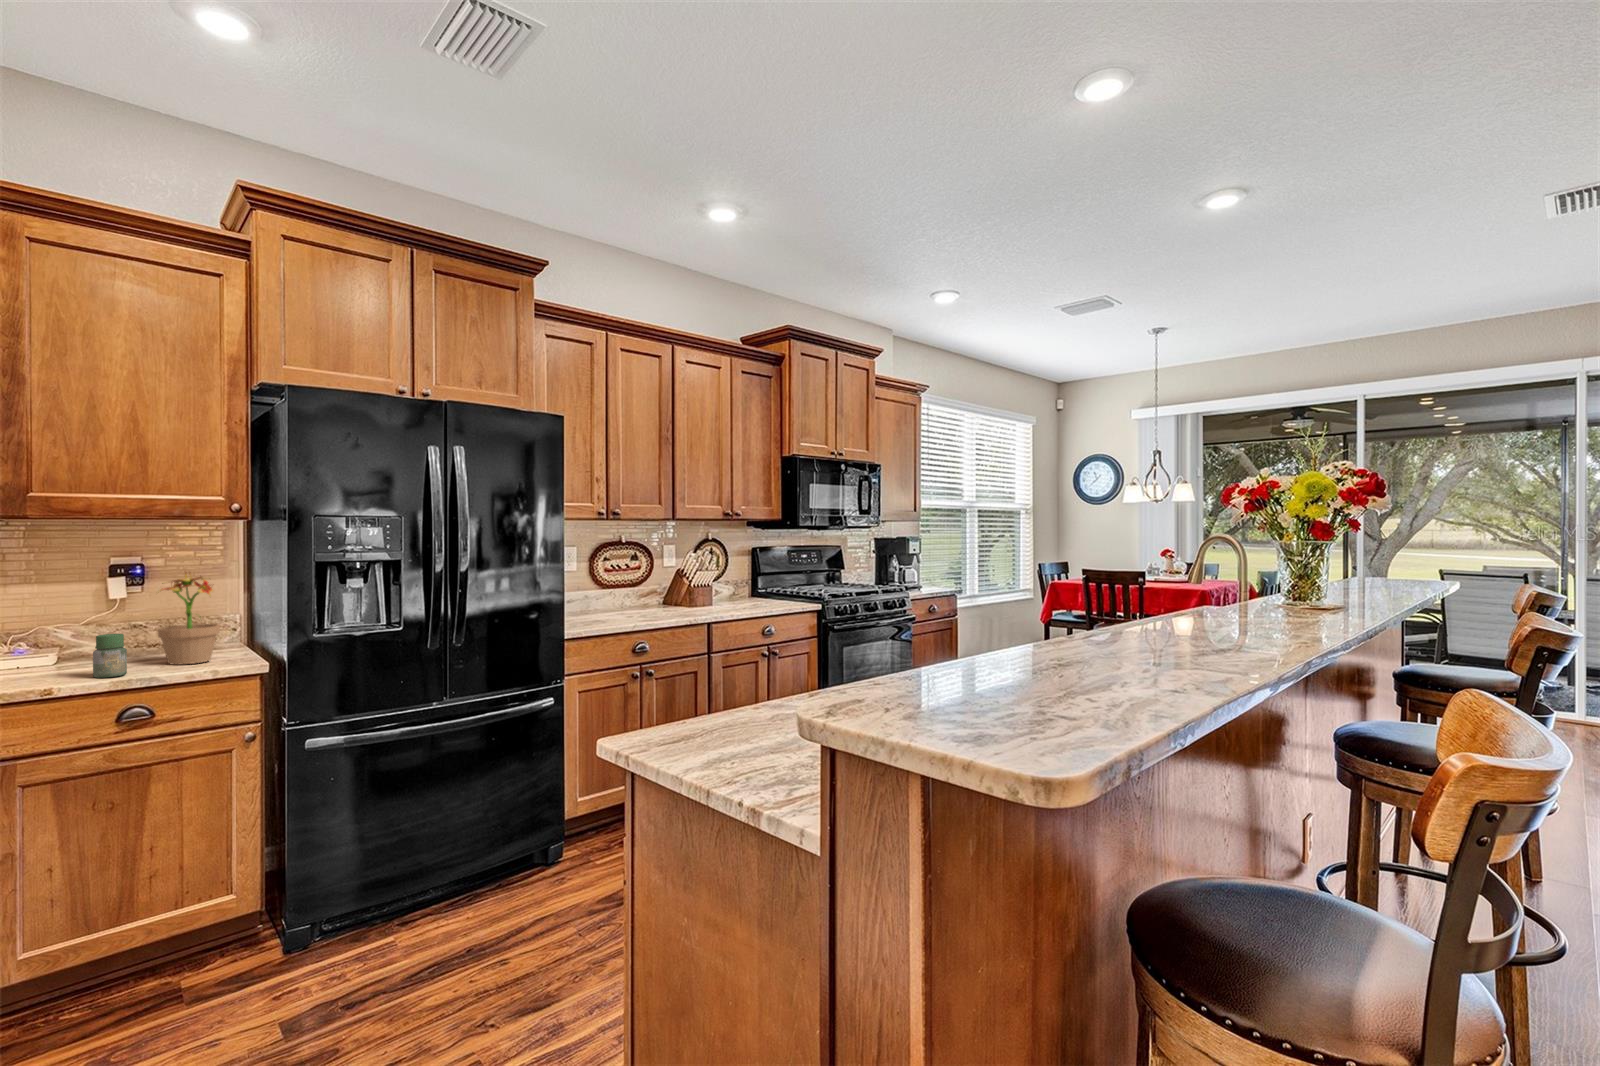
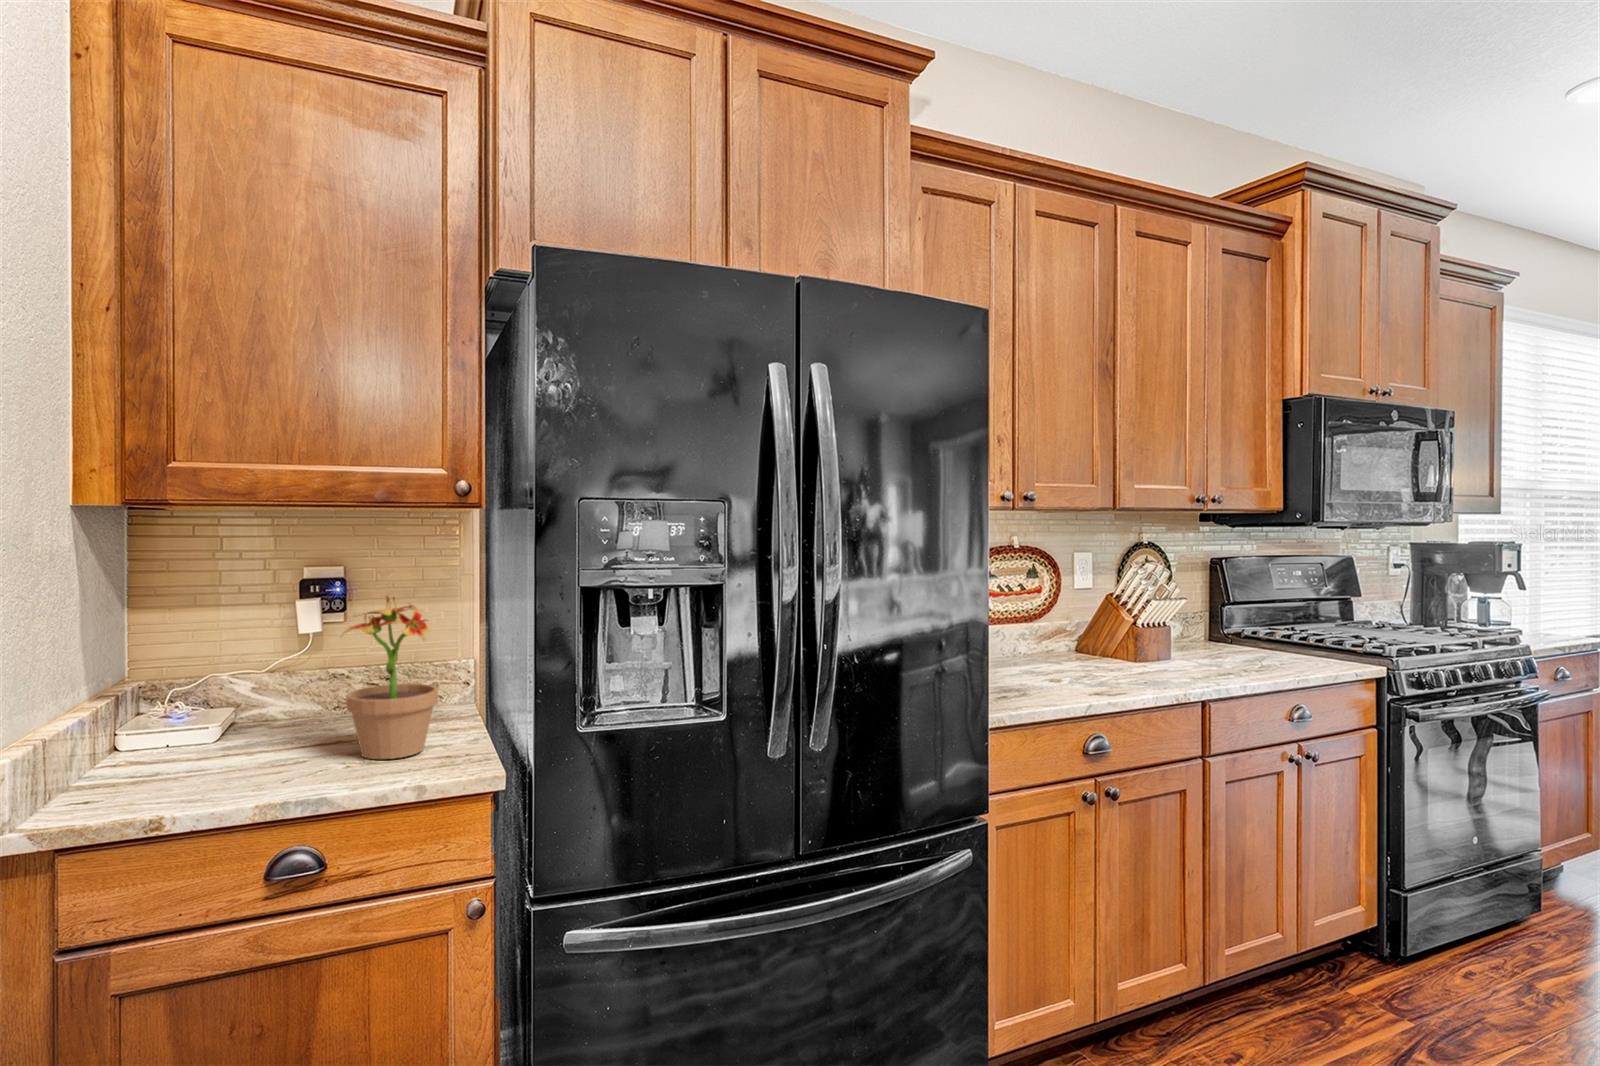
jar: present [93,634,127,678] -> none [232,712,285,795]

